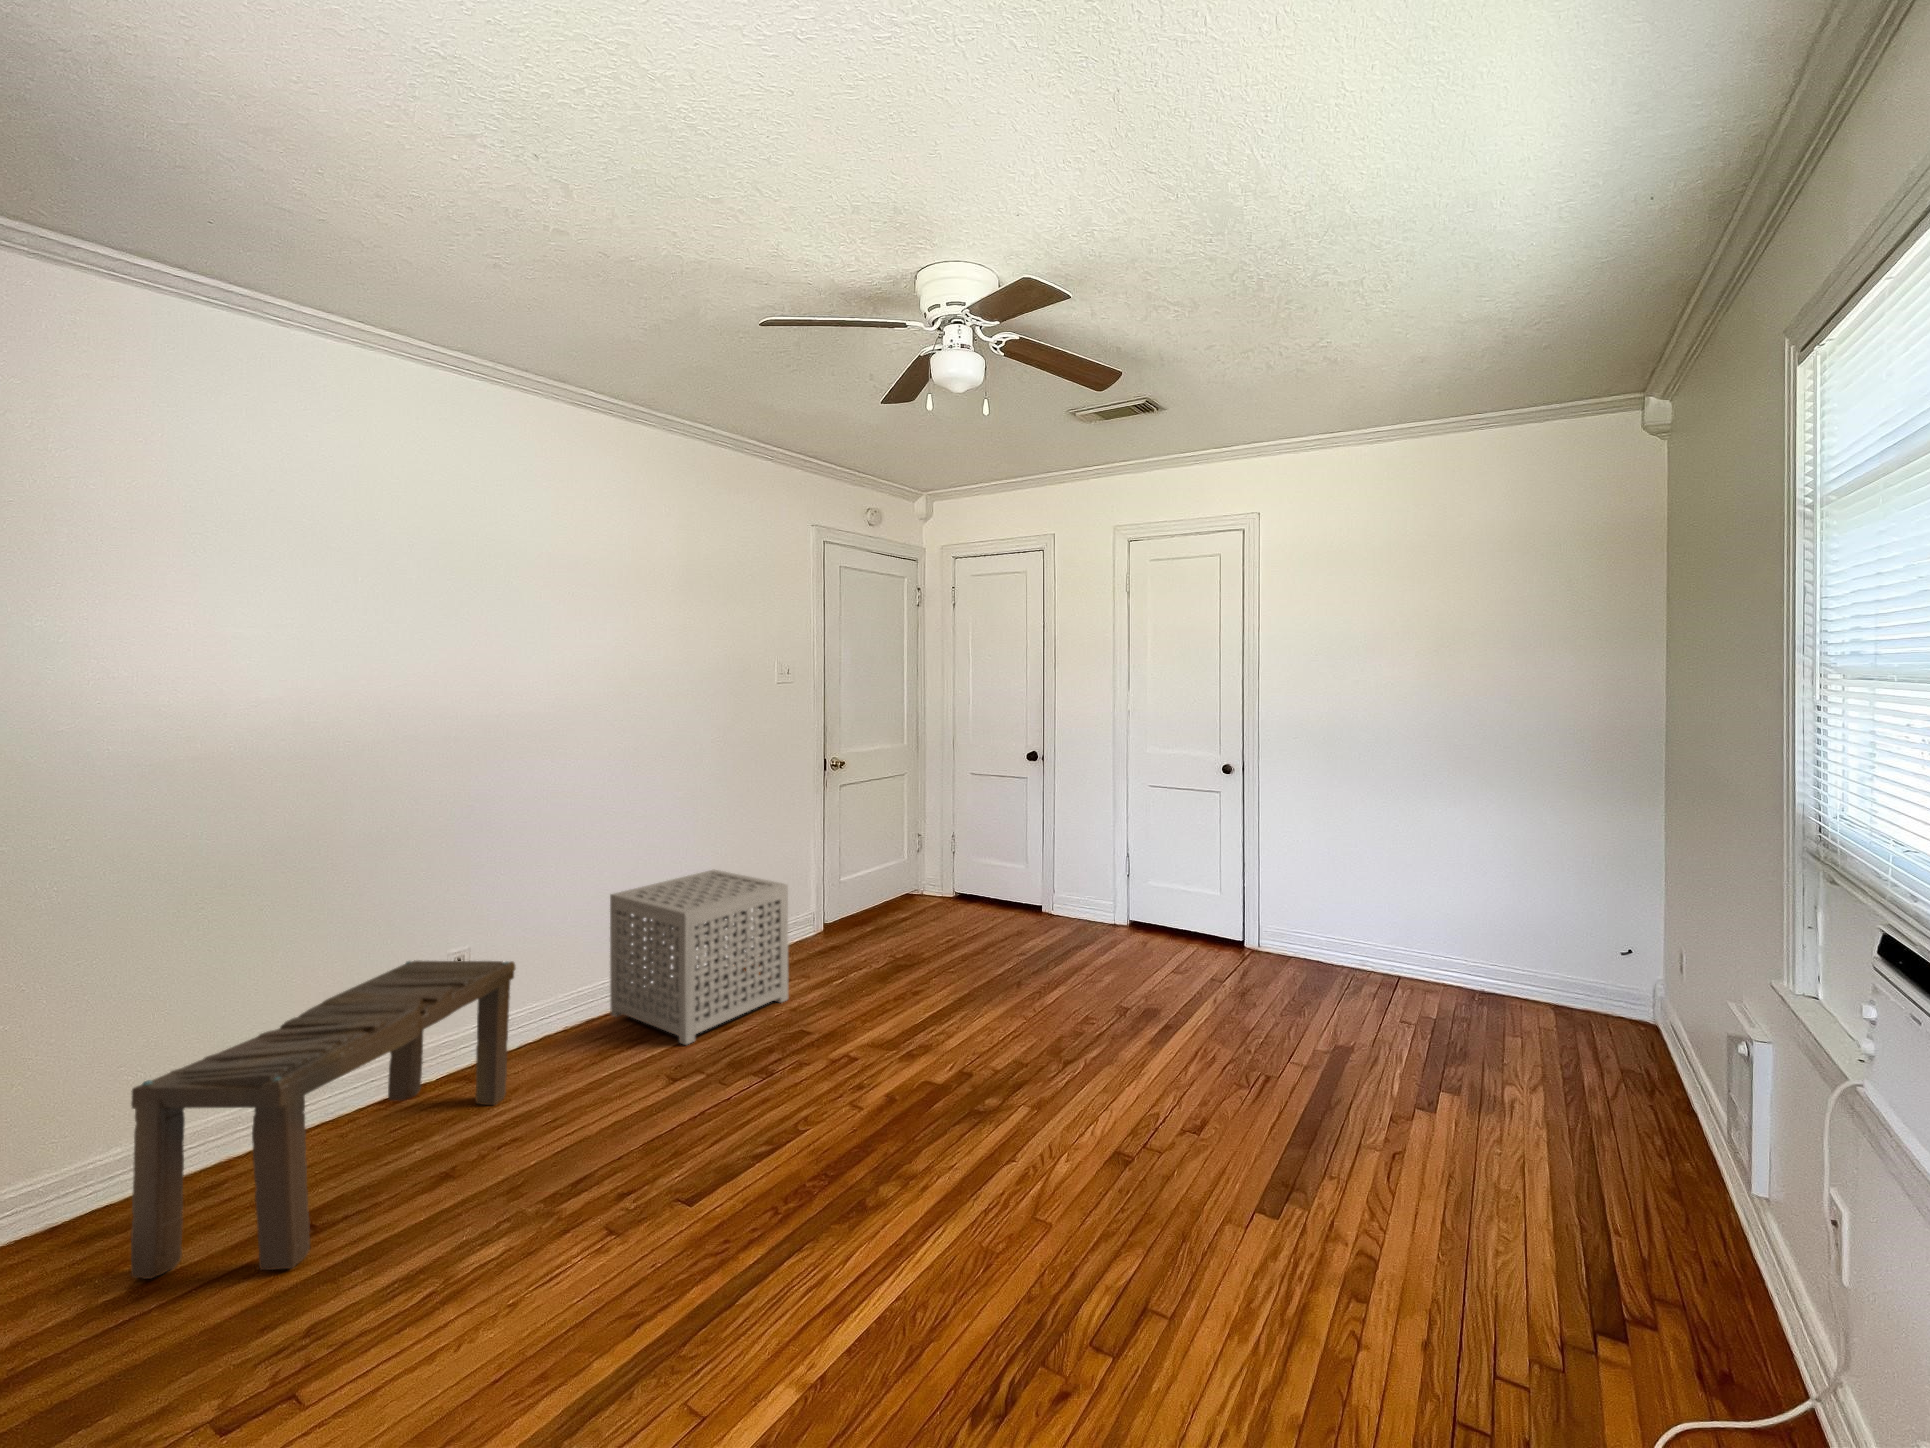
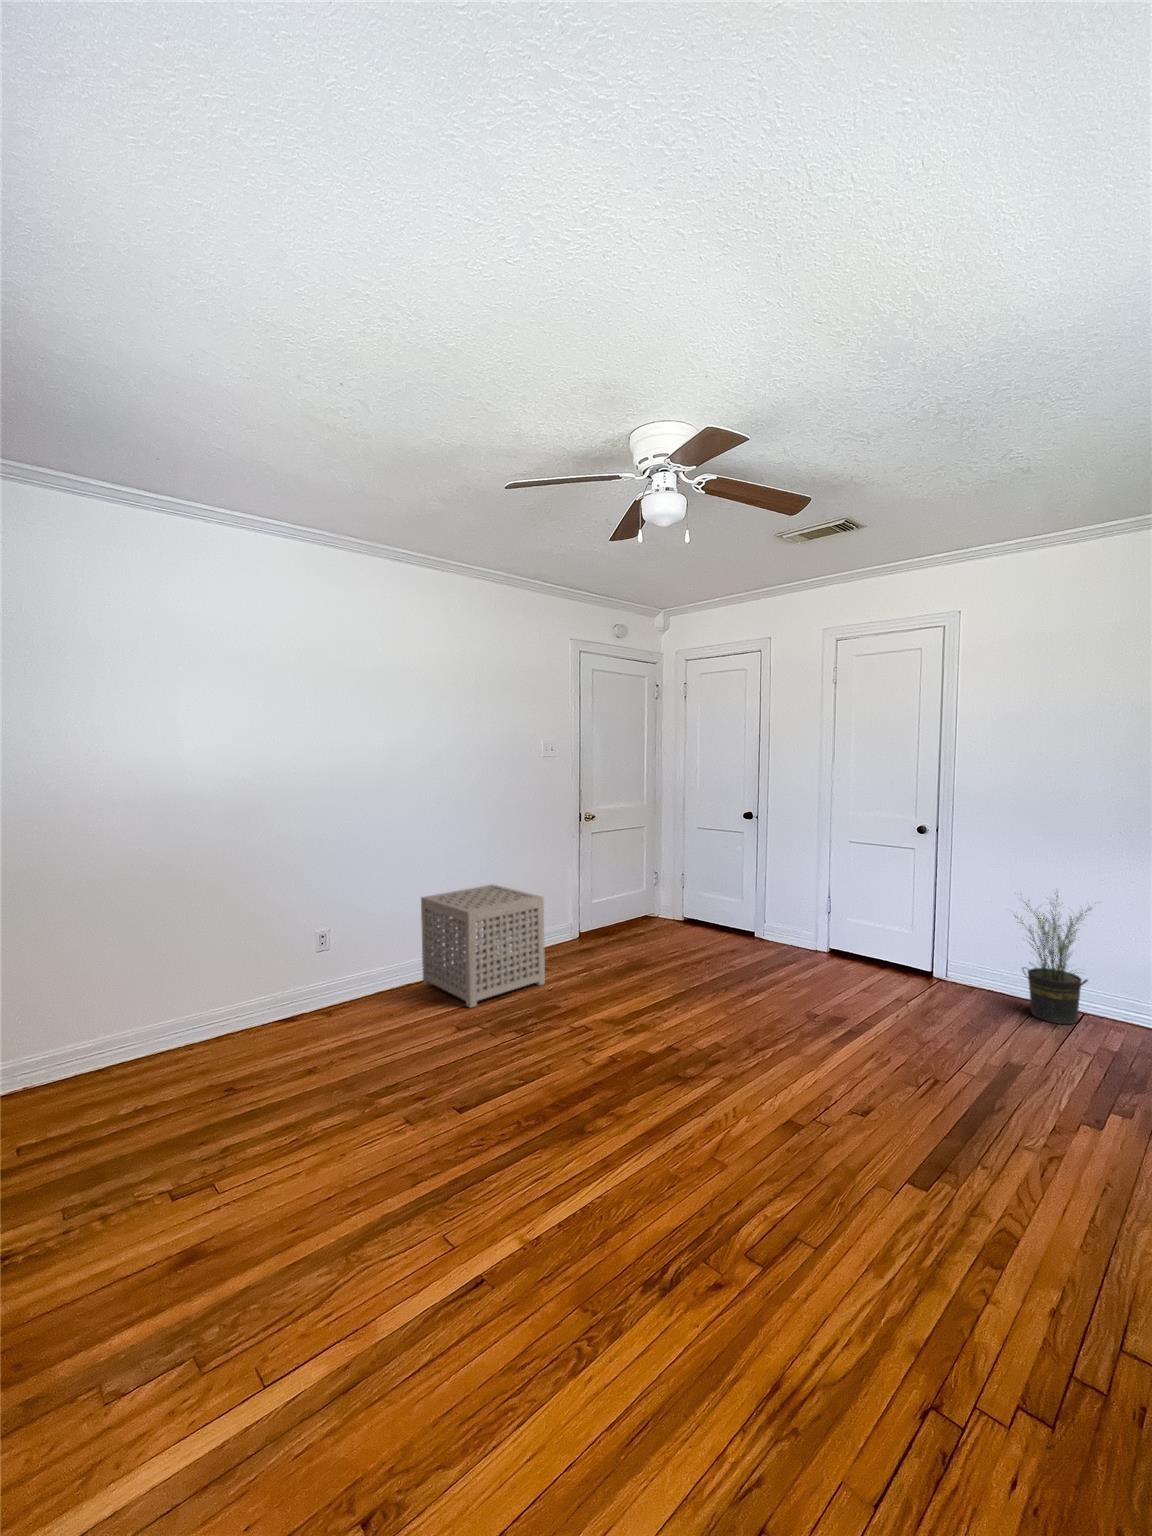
potted plant: none [1317,845,1411,994] -> present [1015,895,1091,1024]
bench: present [131,960,515,1279] -> none [145,932,358,1113]

